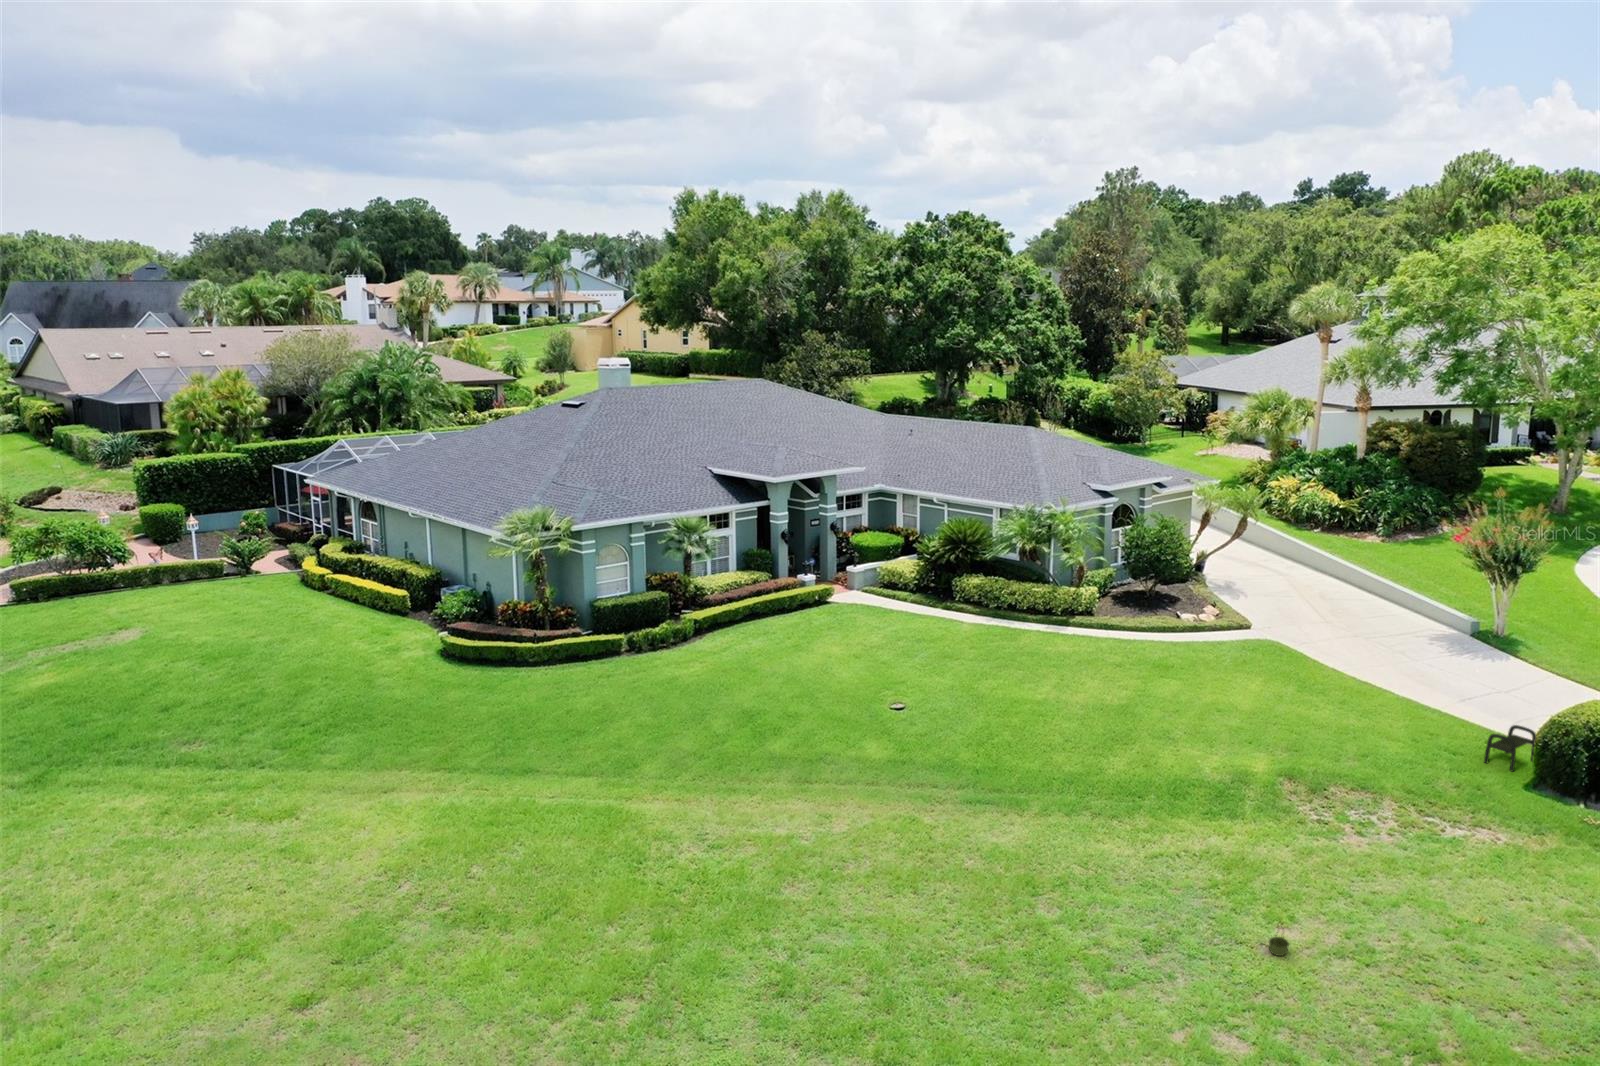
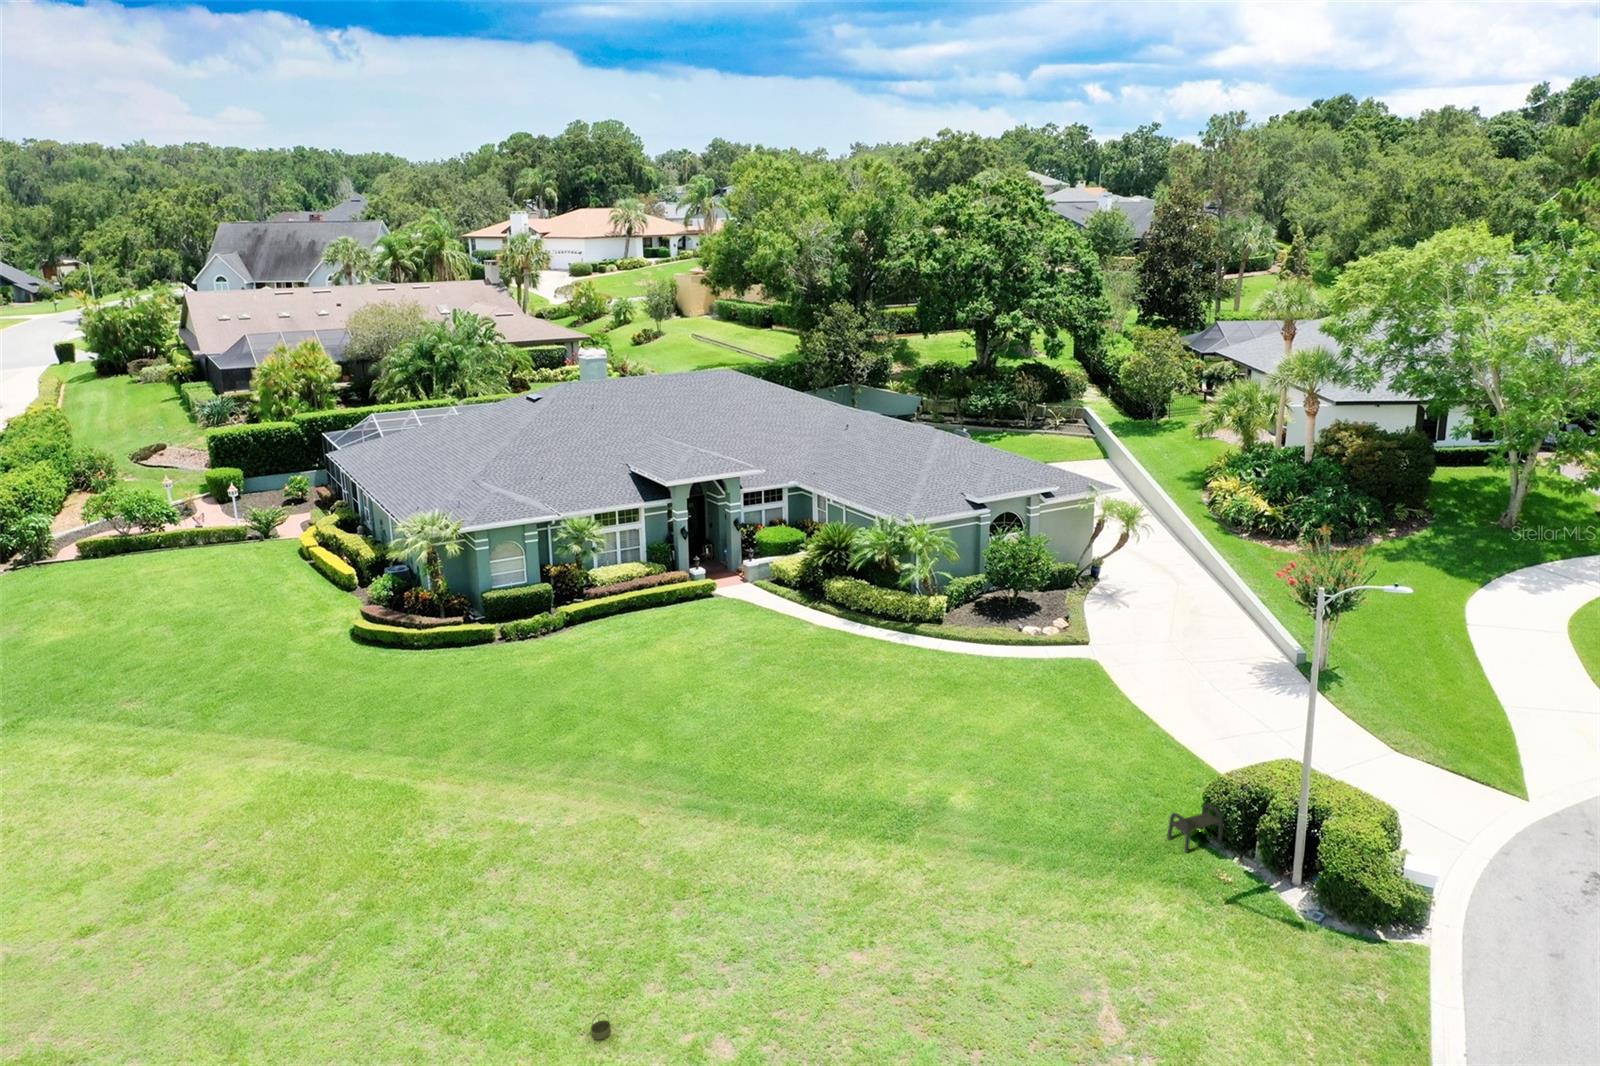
basket: present [1269,926,1289,956] -> present [591,1013,610,1040]

